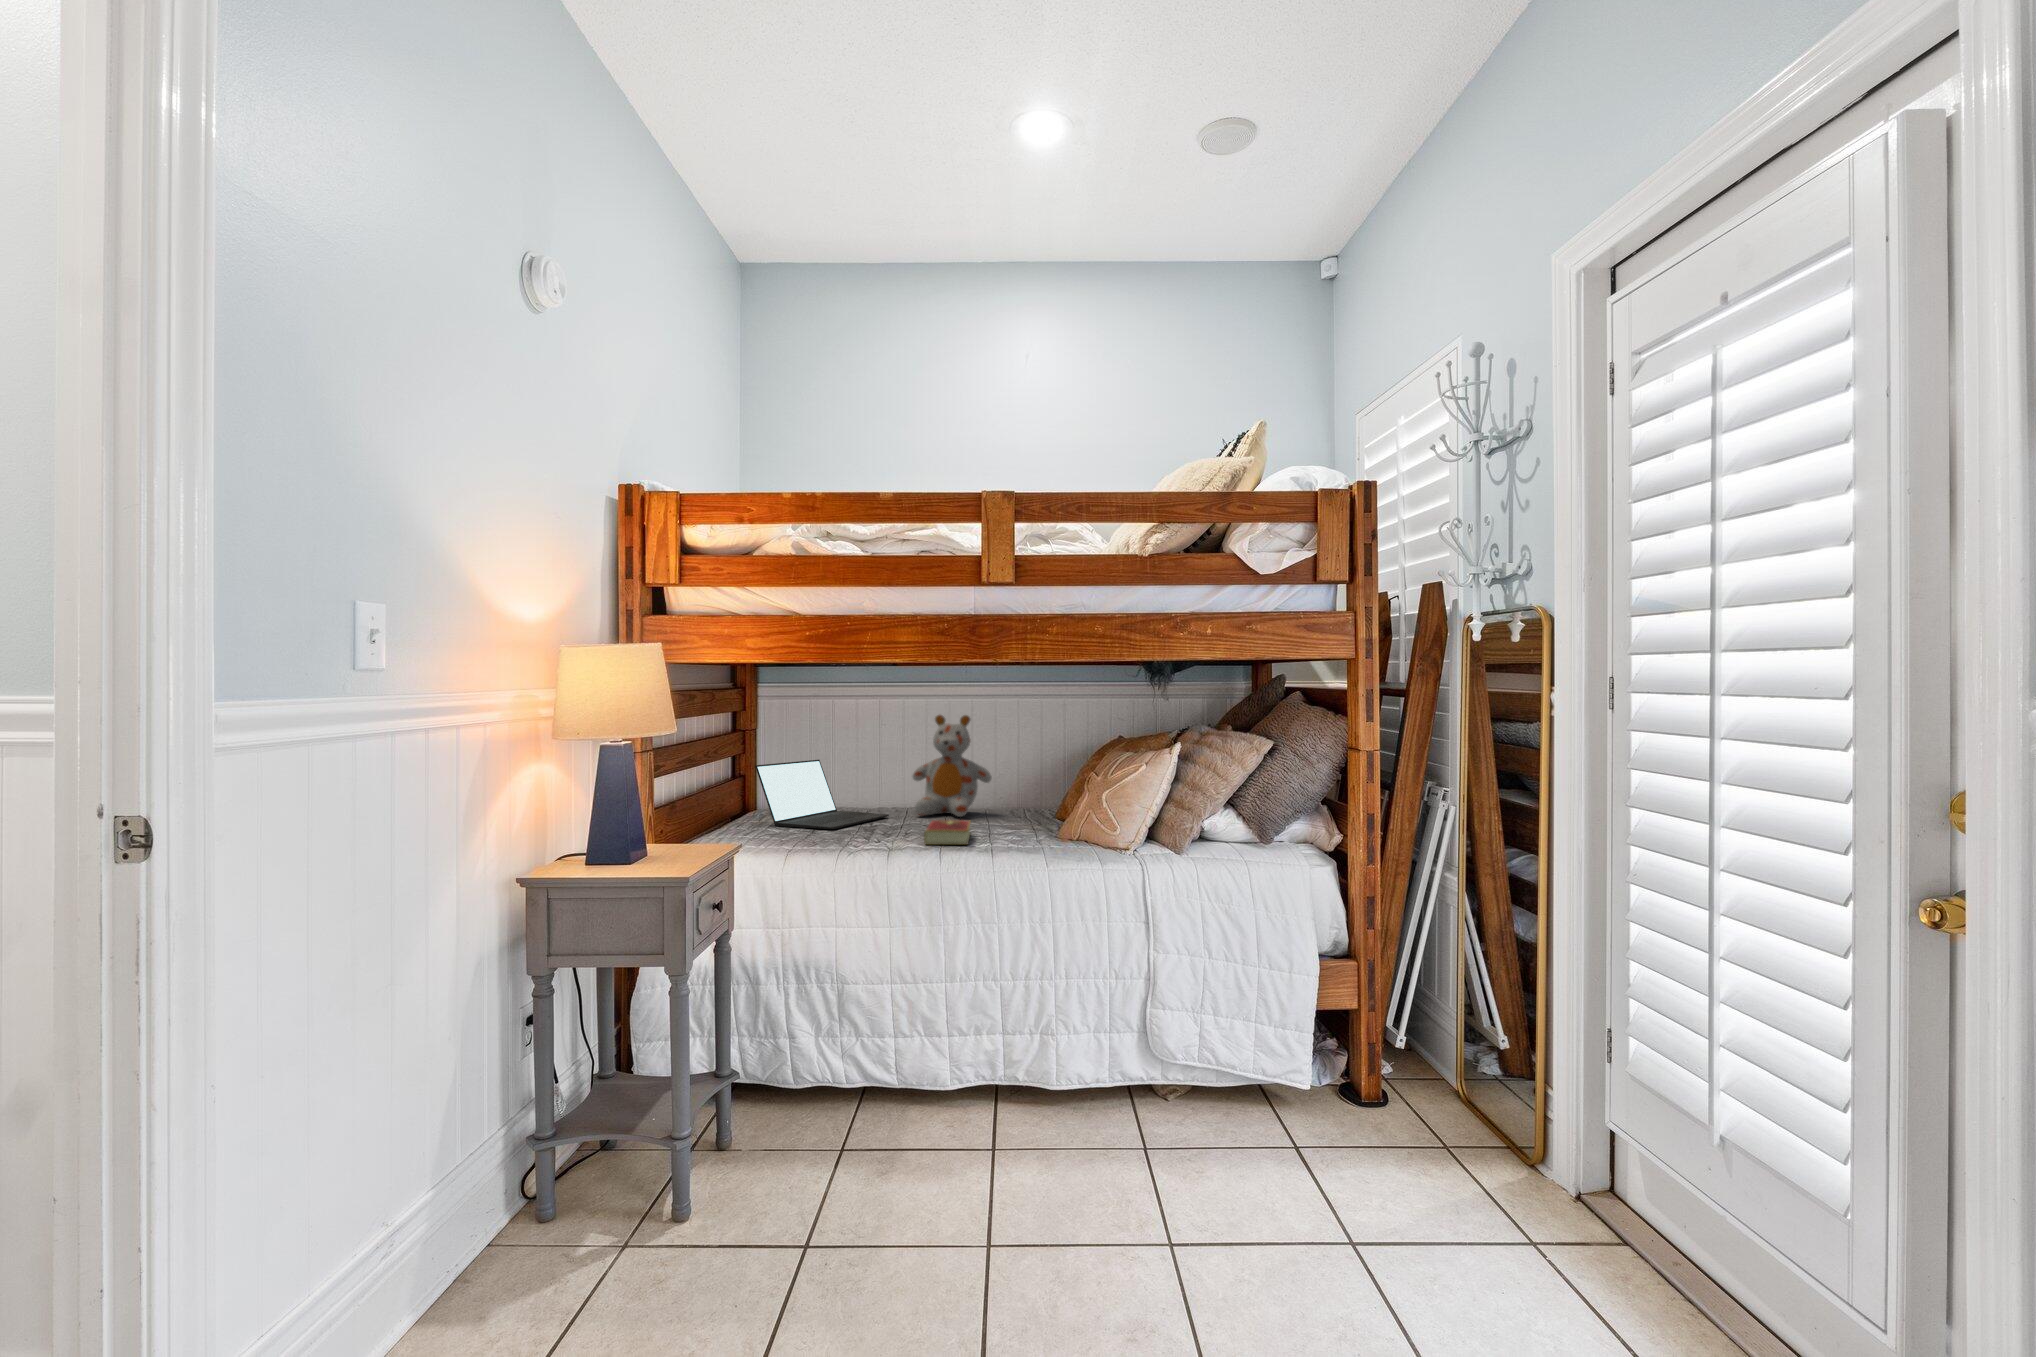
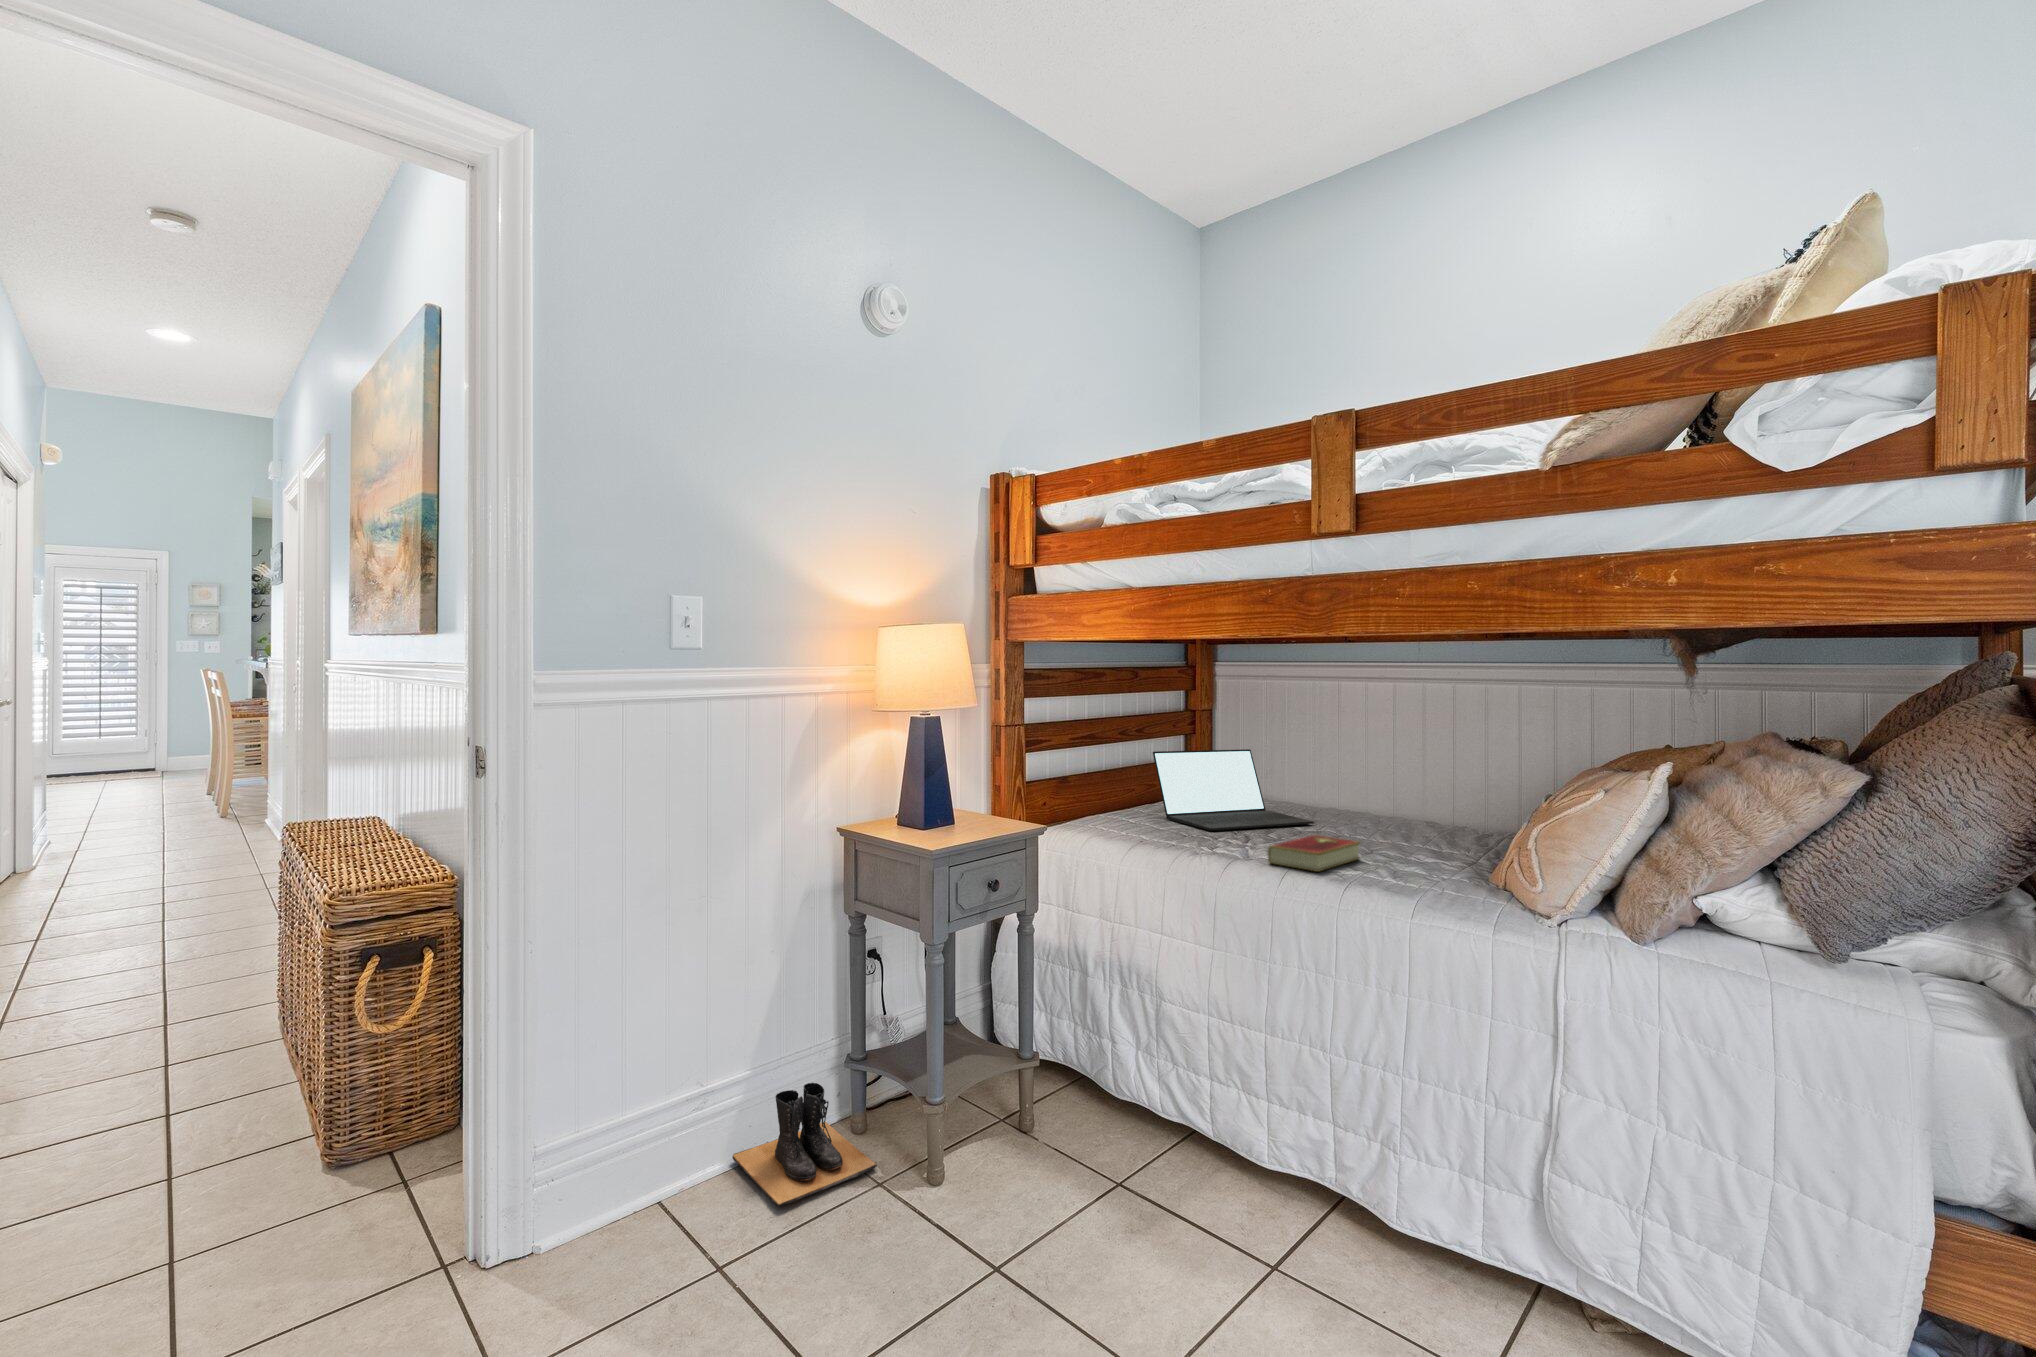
stuffed bear: present [912,715,992,817] -> none [1348,701,1463,836]
boots: none [407,1168,607,1312] -> present [732,1083,877,1206]

